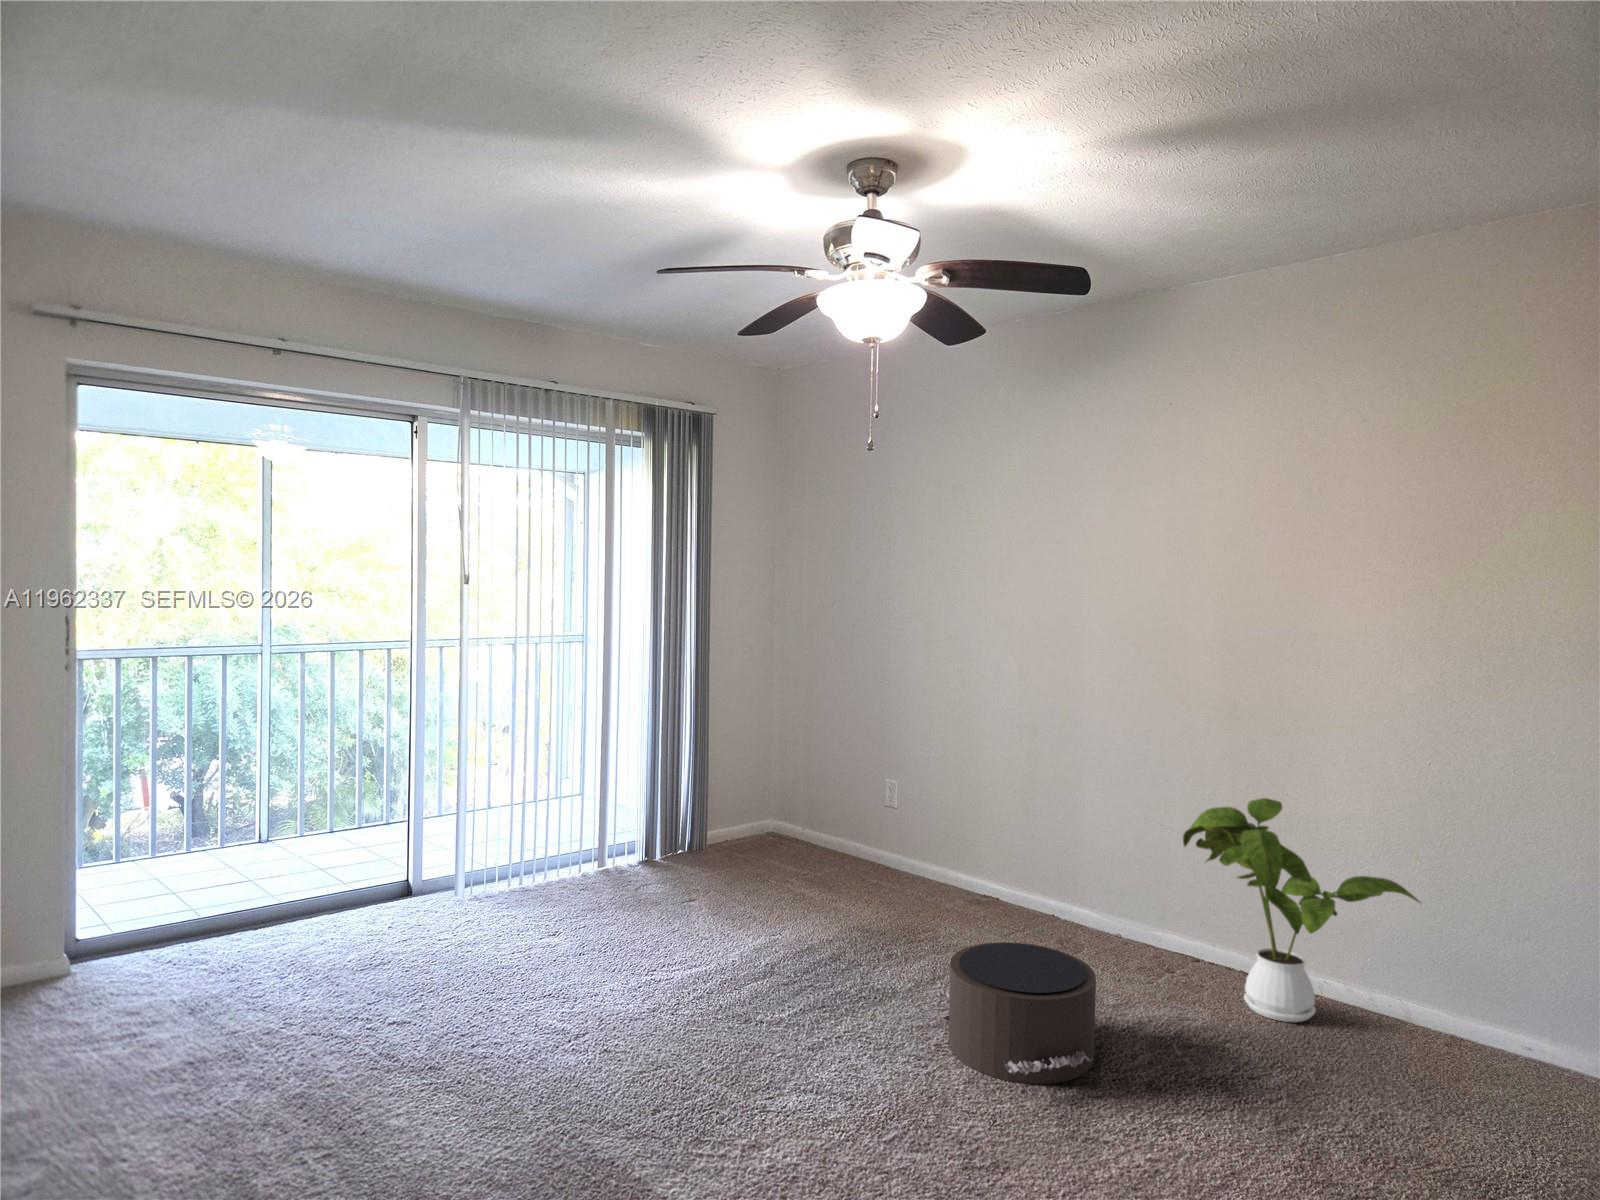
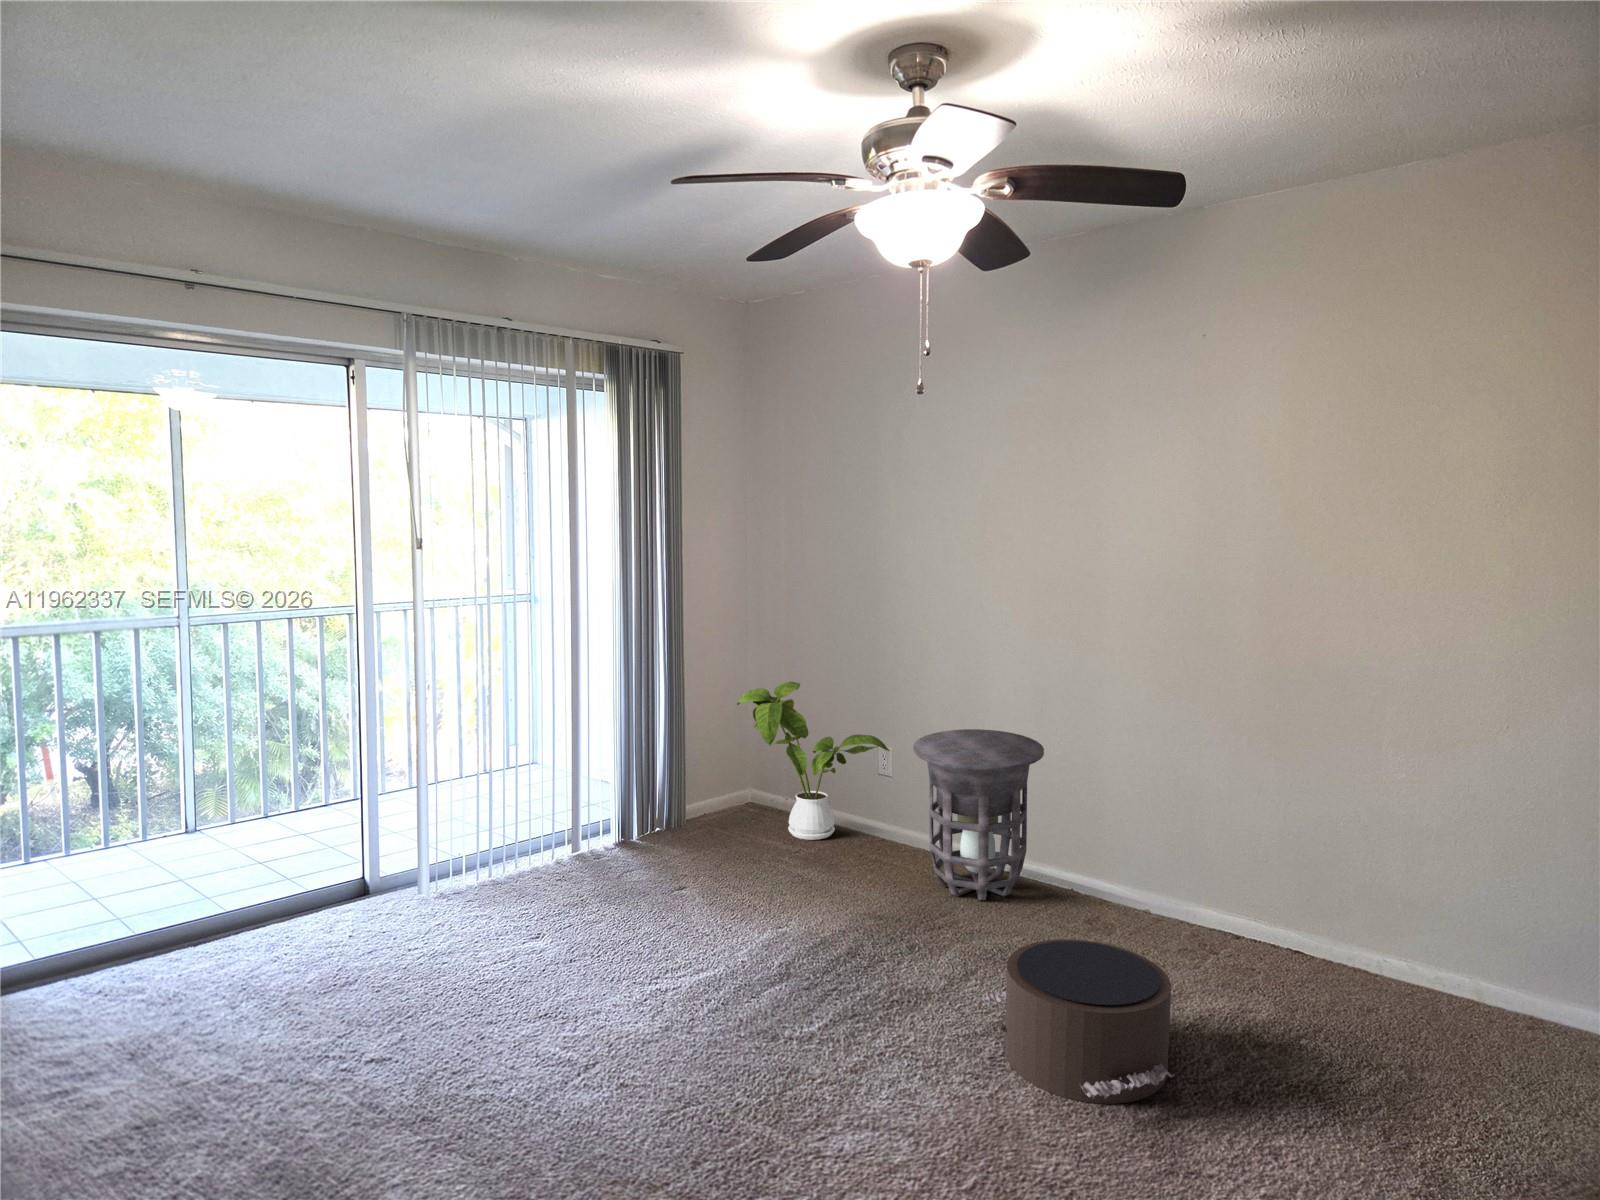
side table: none [897,764,1016,920] -> present [913,729,1044,900]
house plant: present [1183,798,1419,1022] -> present [737,681,890,840]

